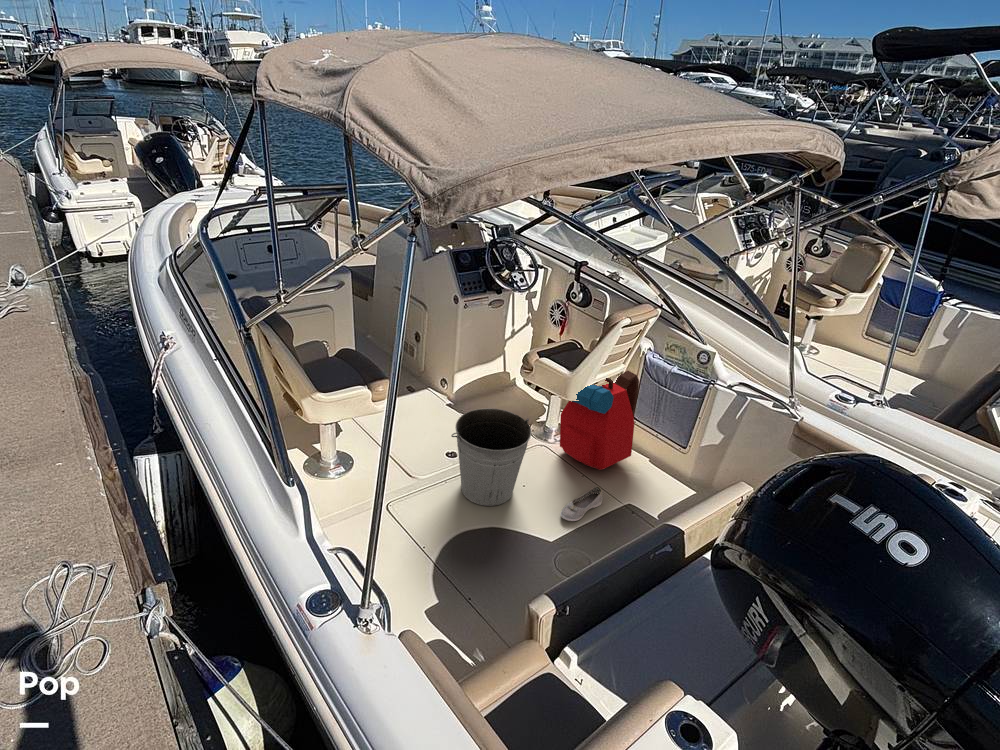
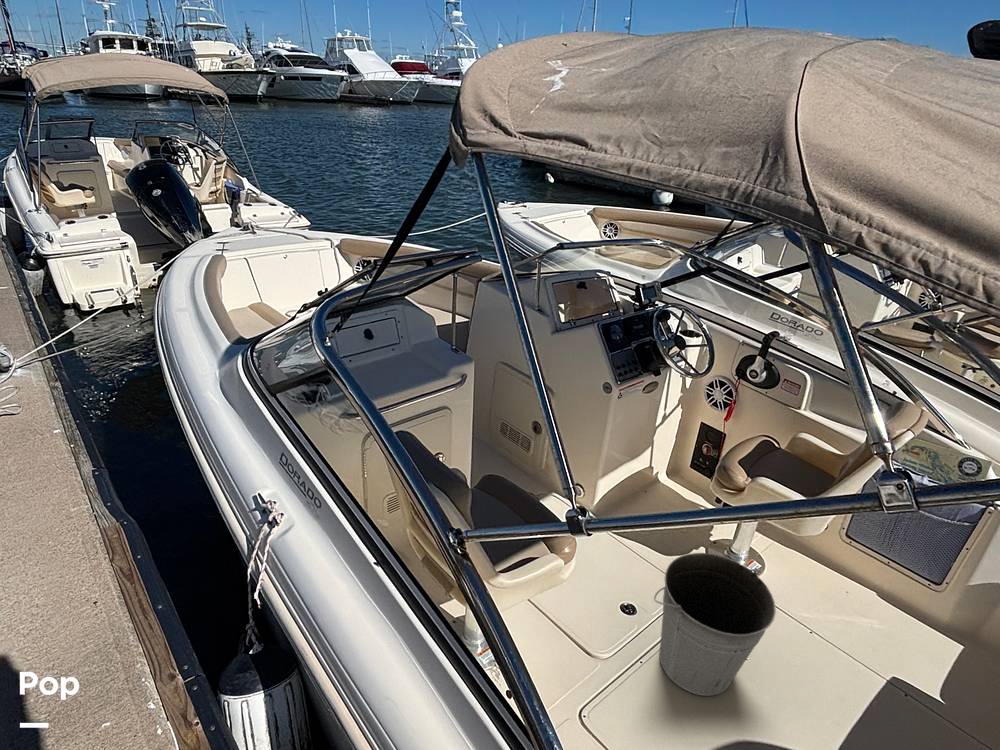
backpack: present [560,371,639,470] -> none [761,472,874,622]
shoe: present [560,486,603,521] -> none [811,654,859,716]

